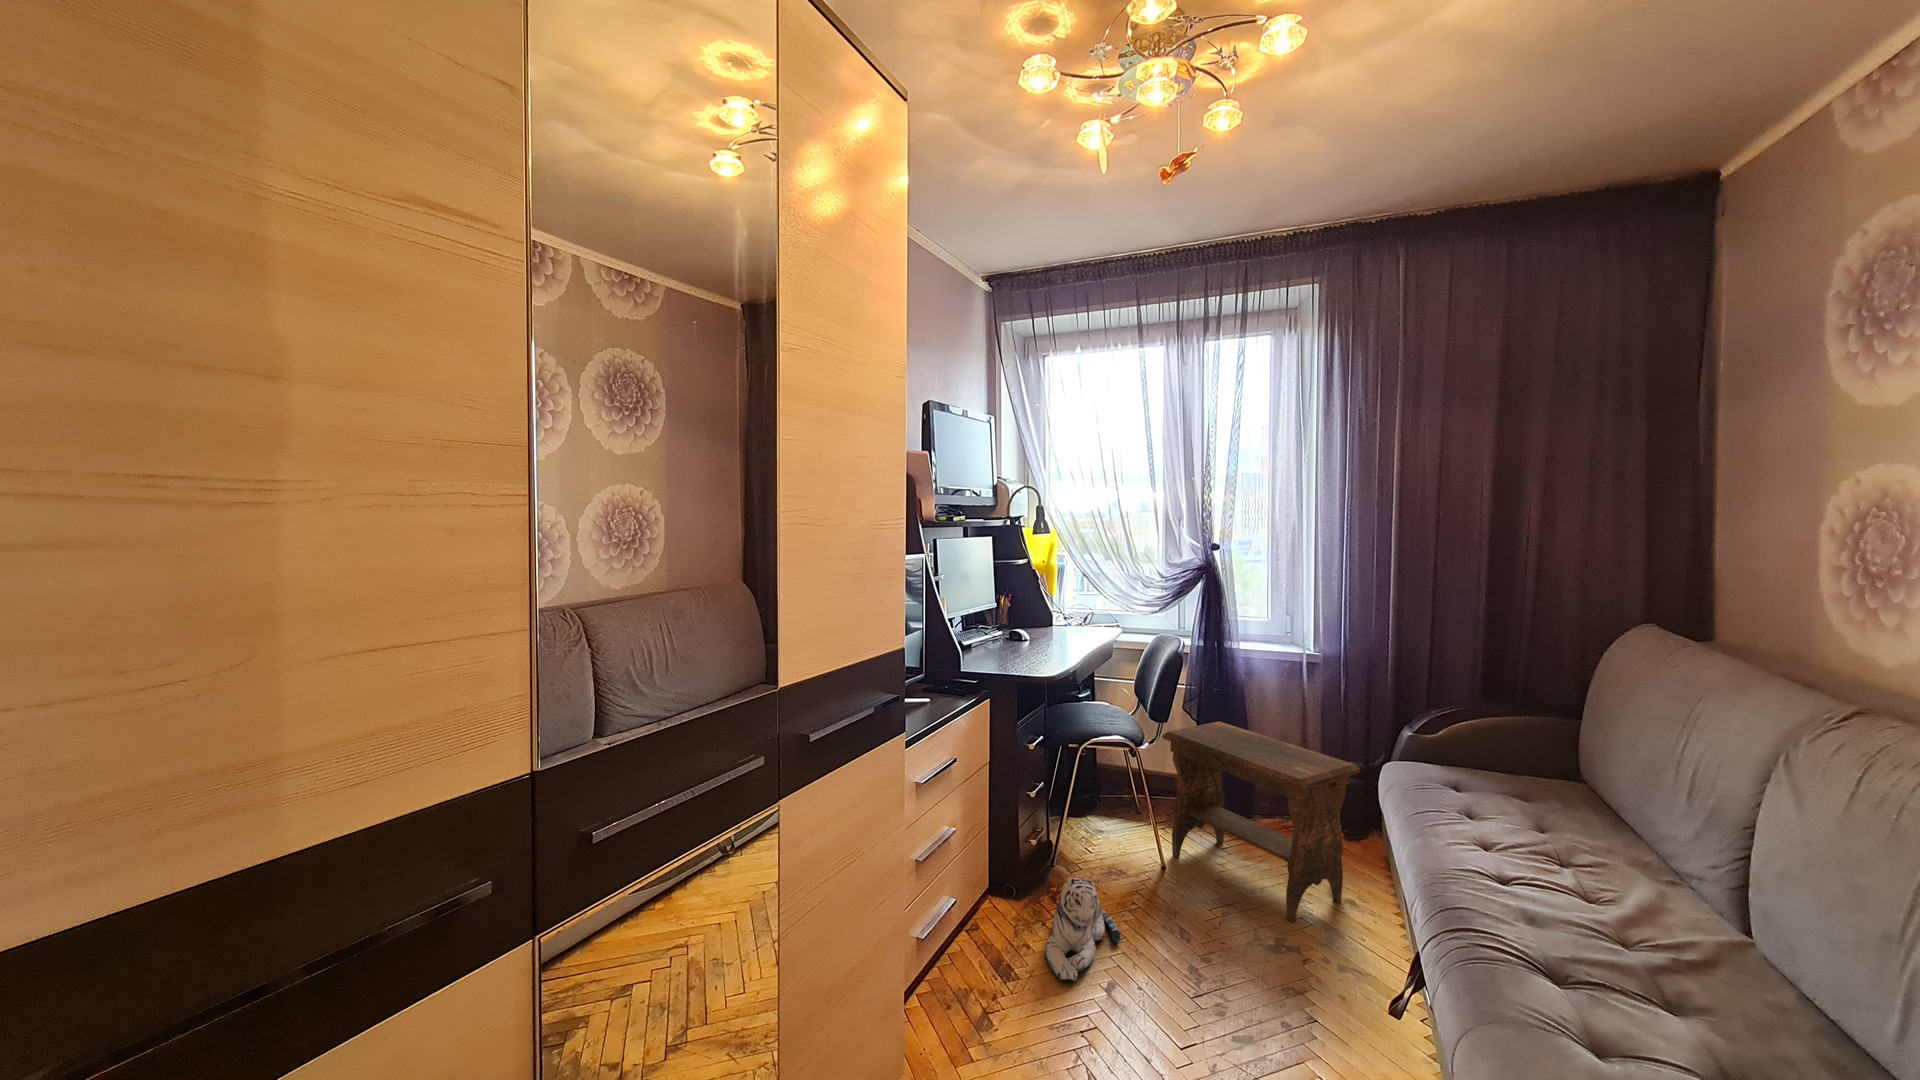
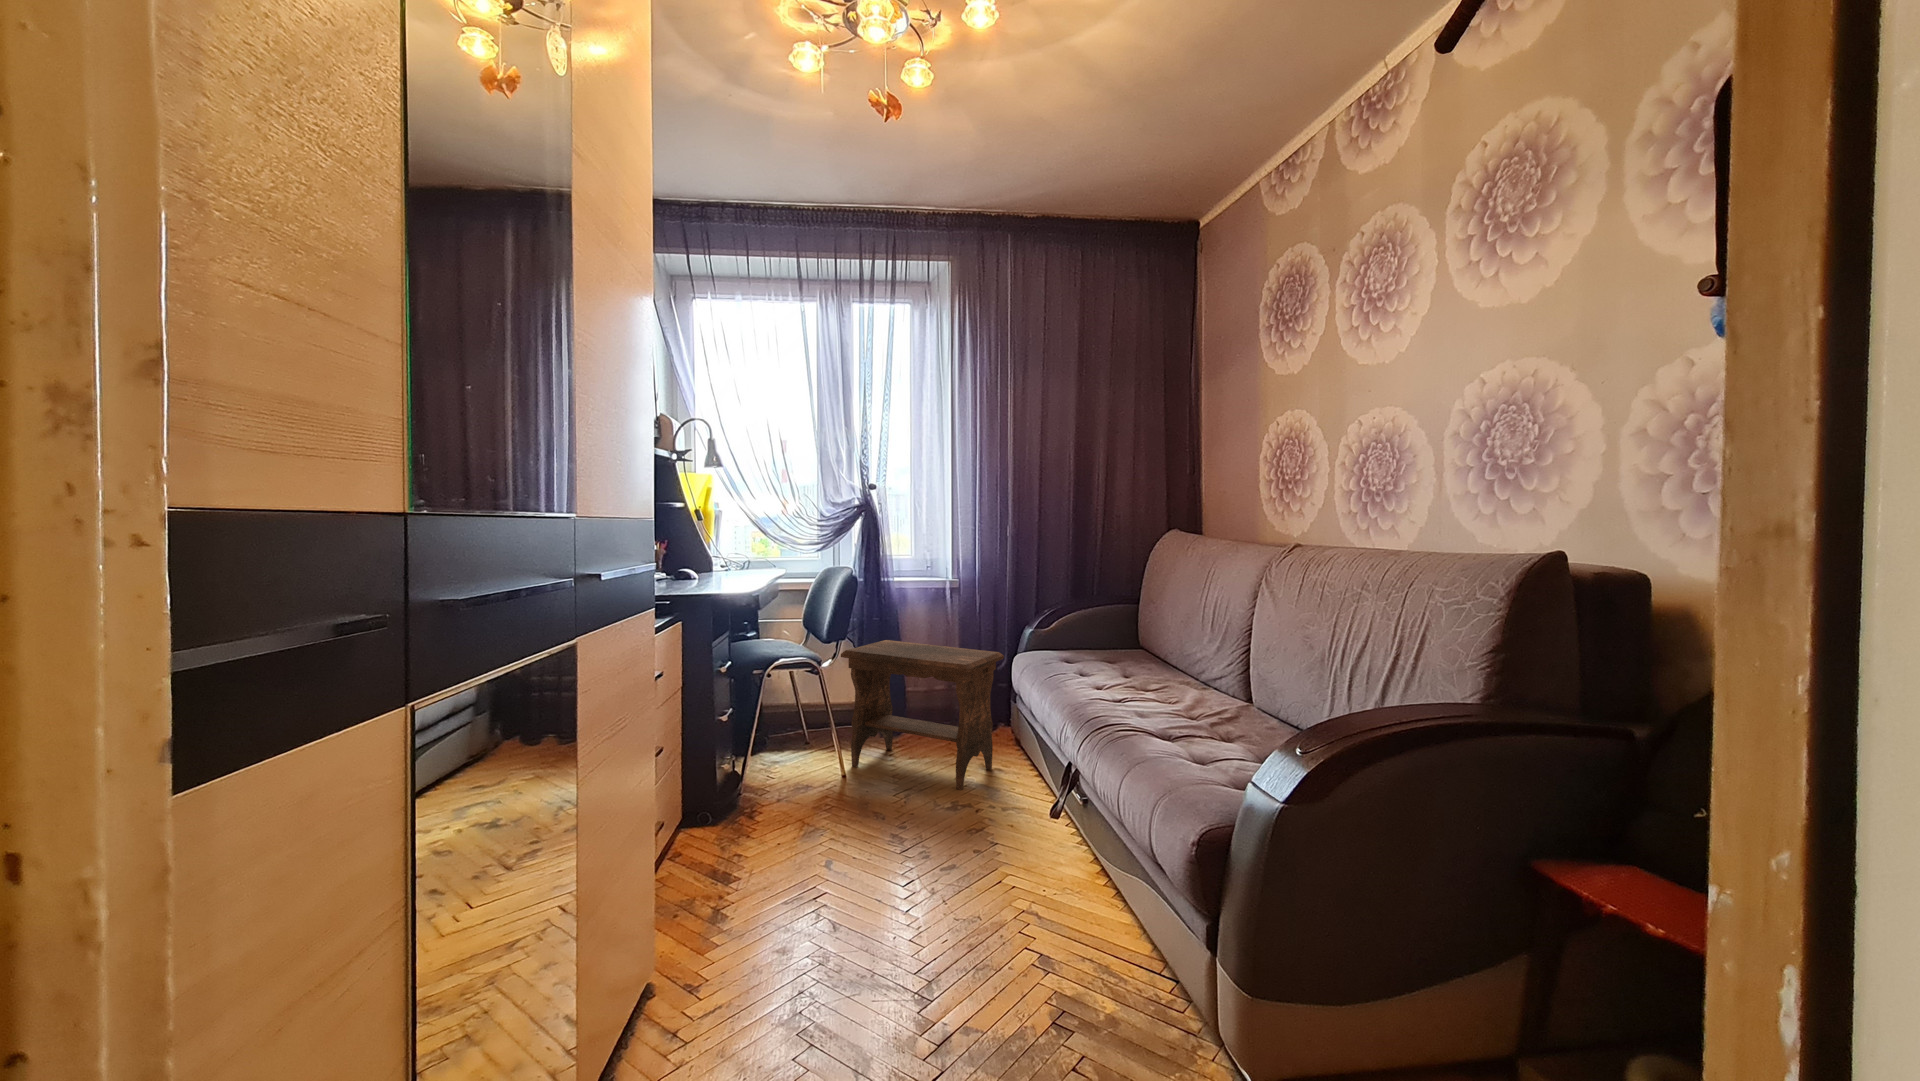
plush toy: present [1045,878,1120,981] -> none [754,782,825,879]

